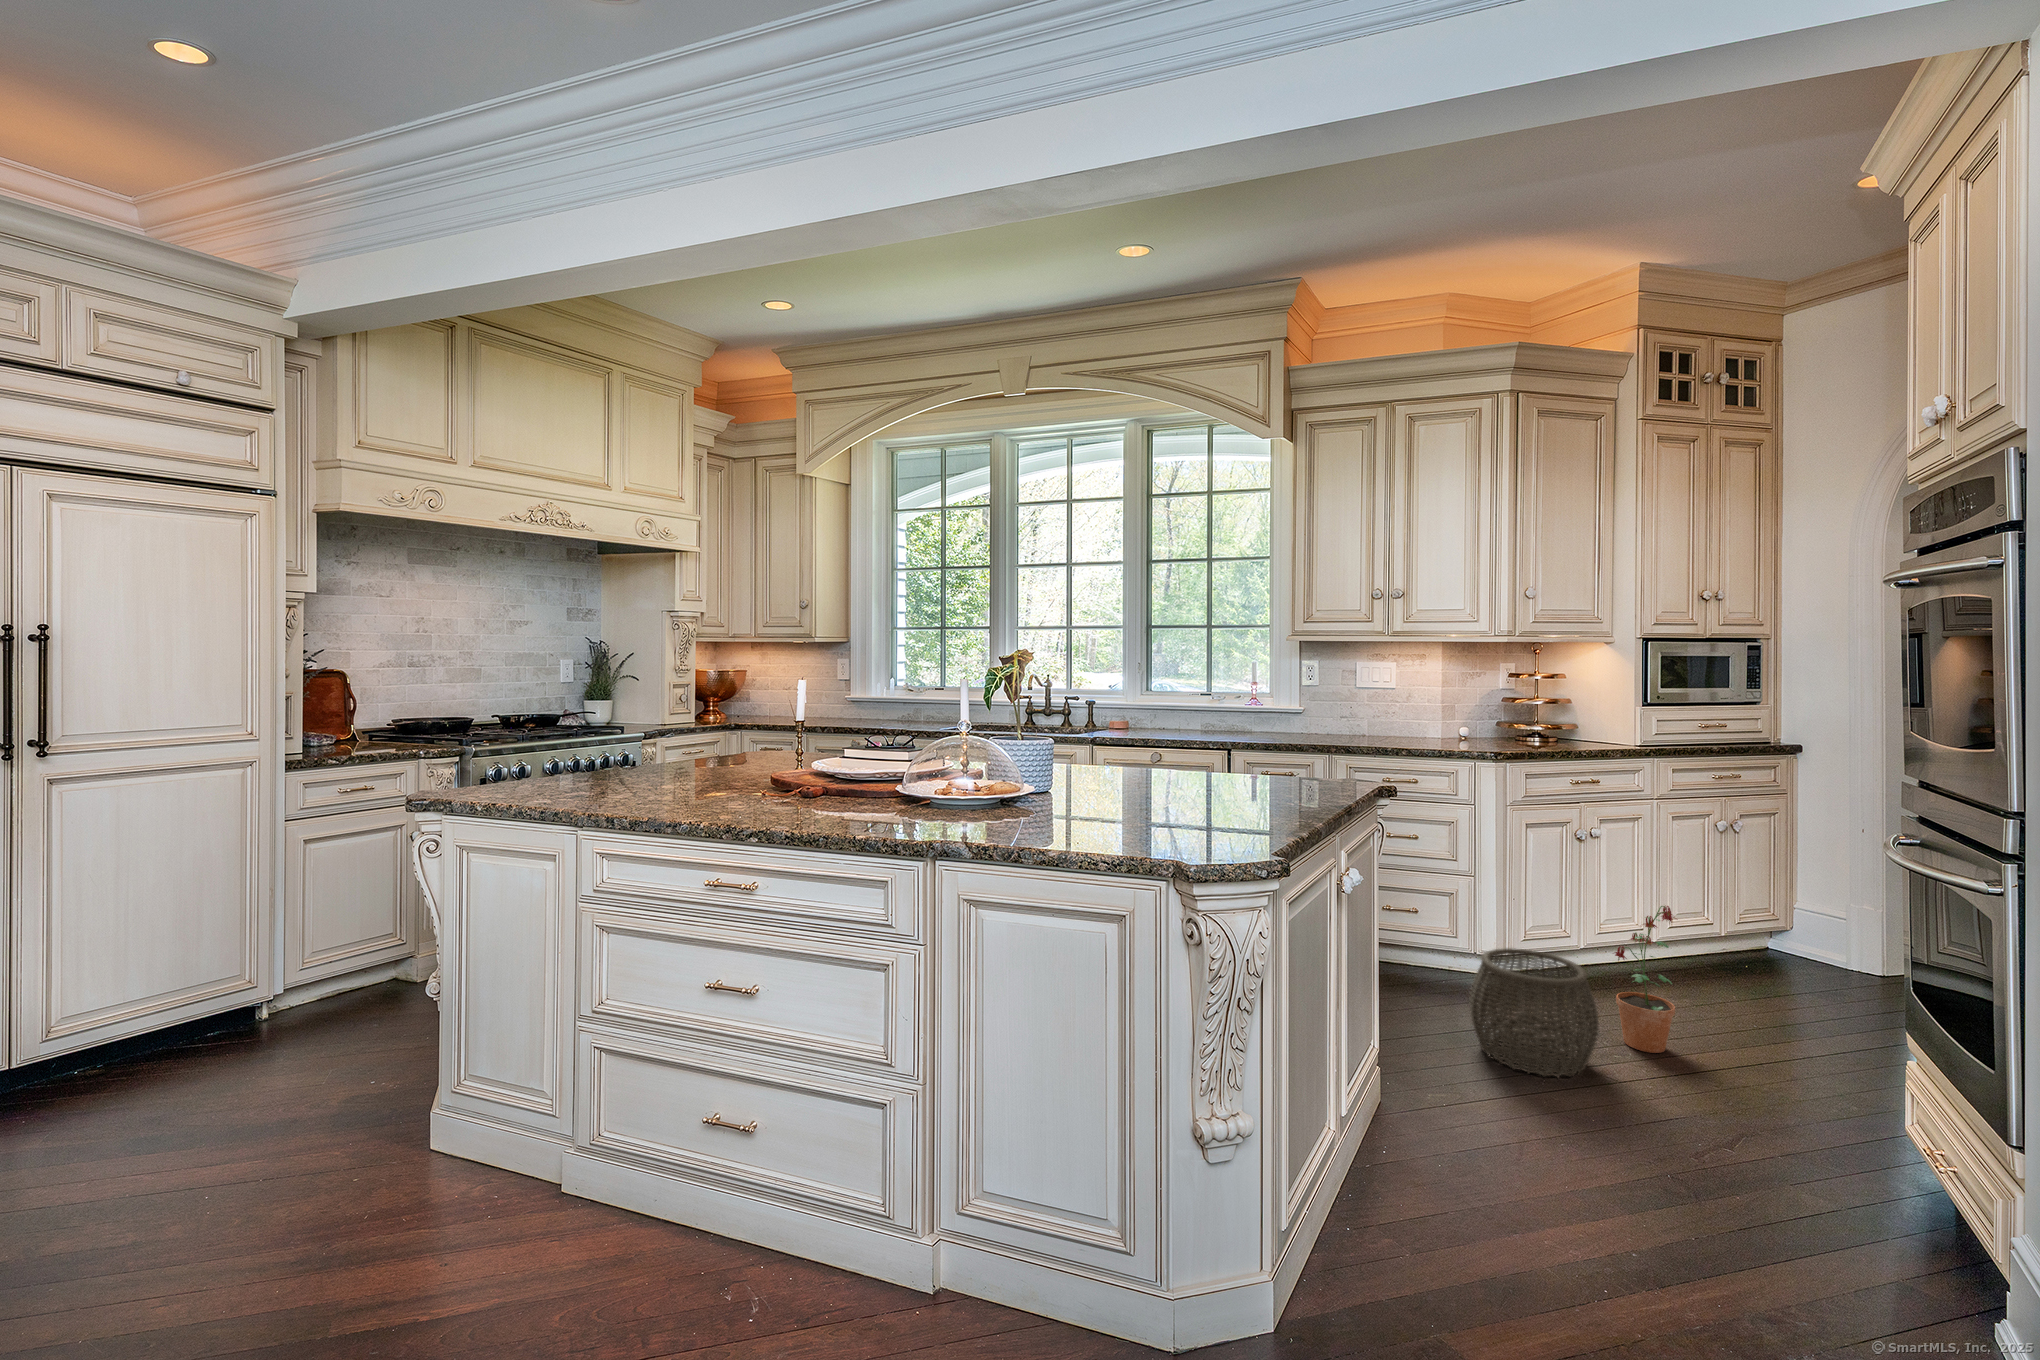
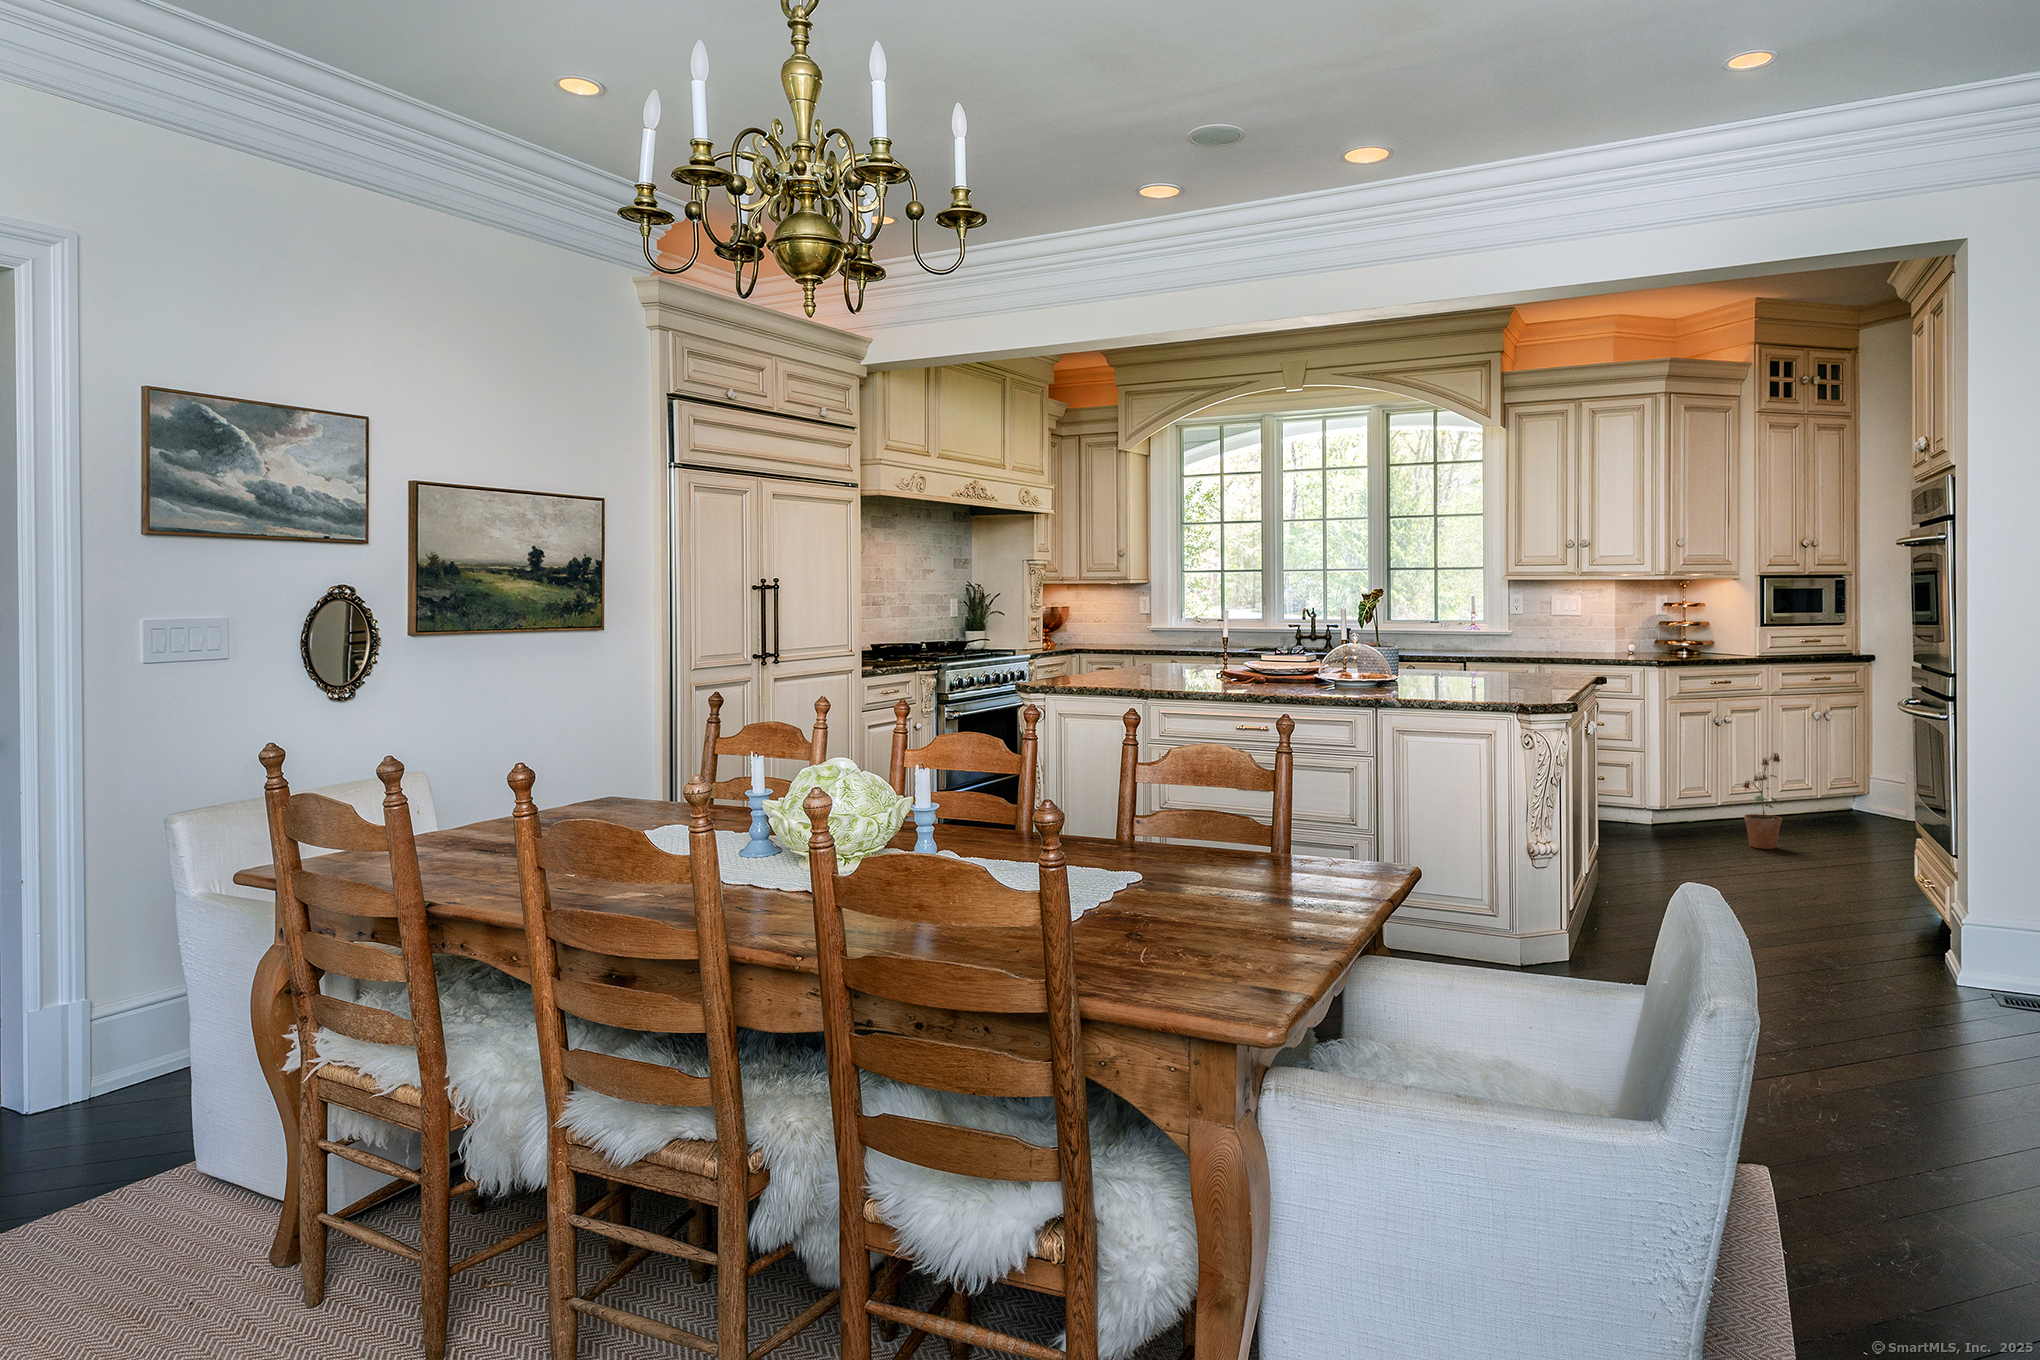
woven basket: present [1469,948,1599,1078] -> none [1649,785,1734,858]

